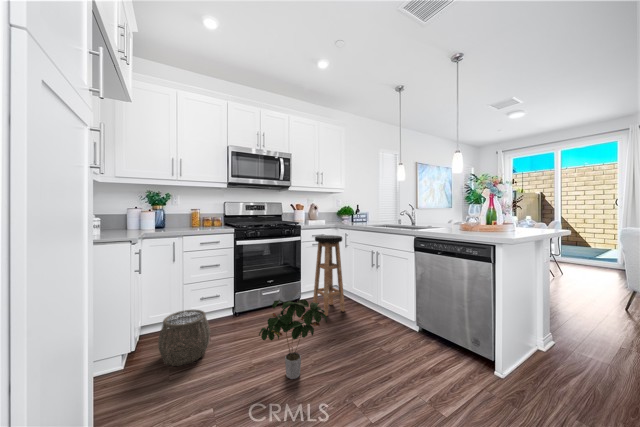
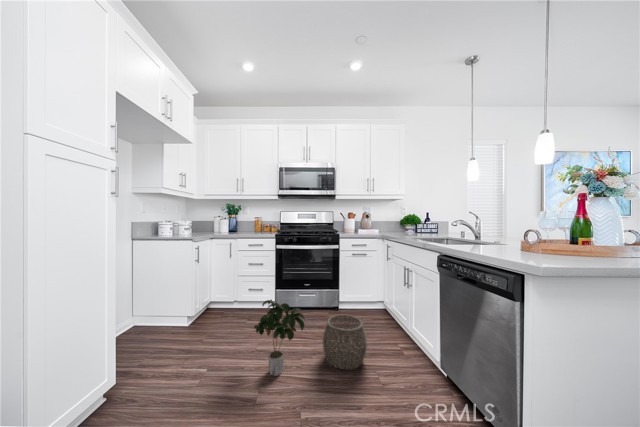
bar stool: present [313,235,345,316] -> none [344,246,374,327]
woven basket: present [158,310,210,366] -> present [323,315,367,370]

